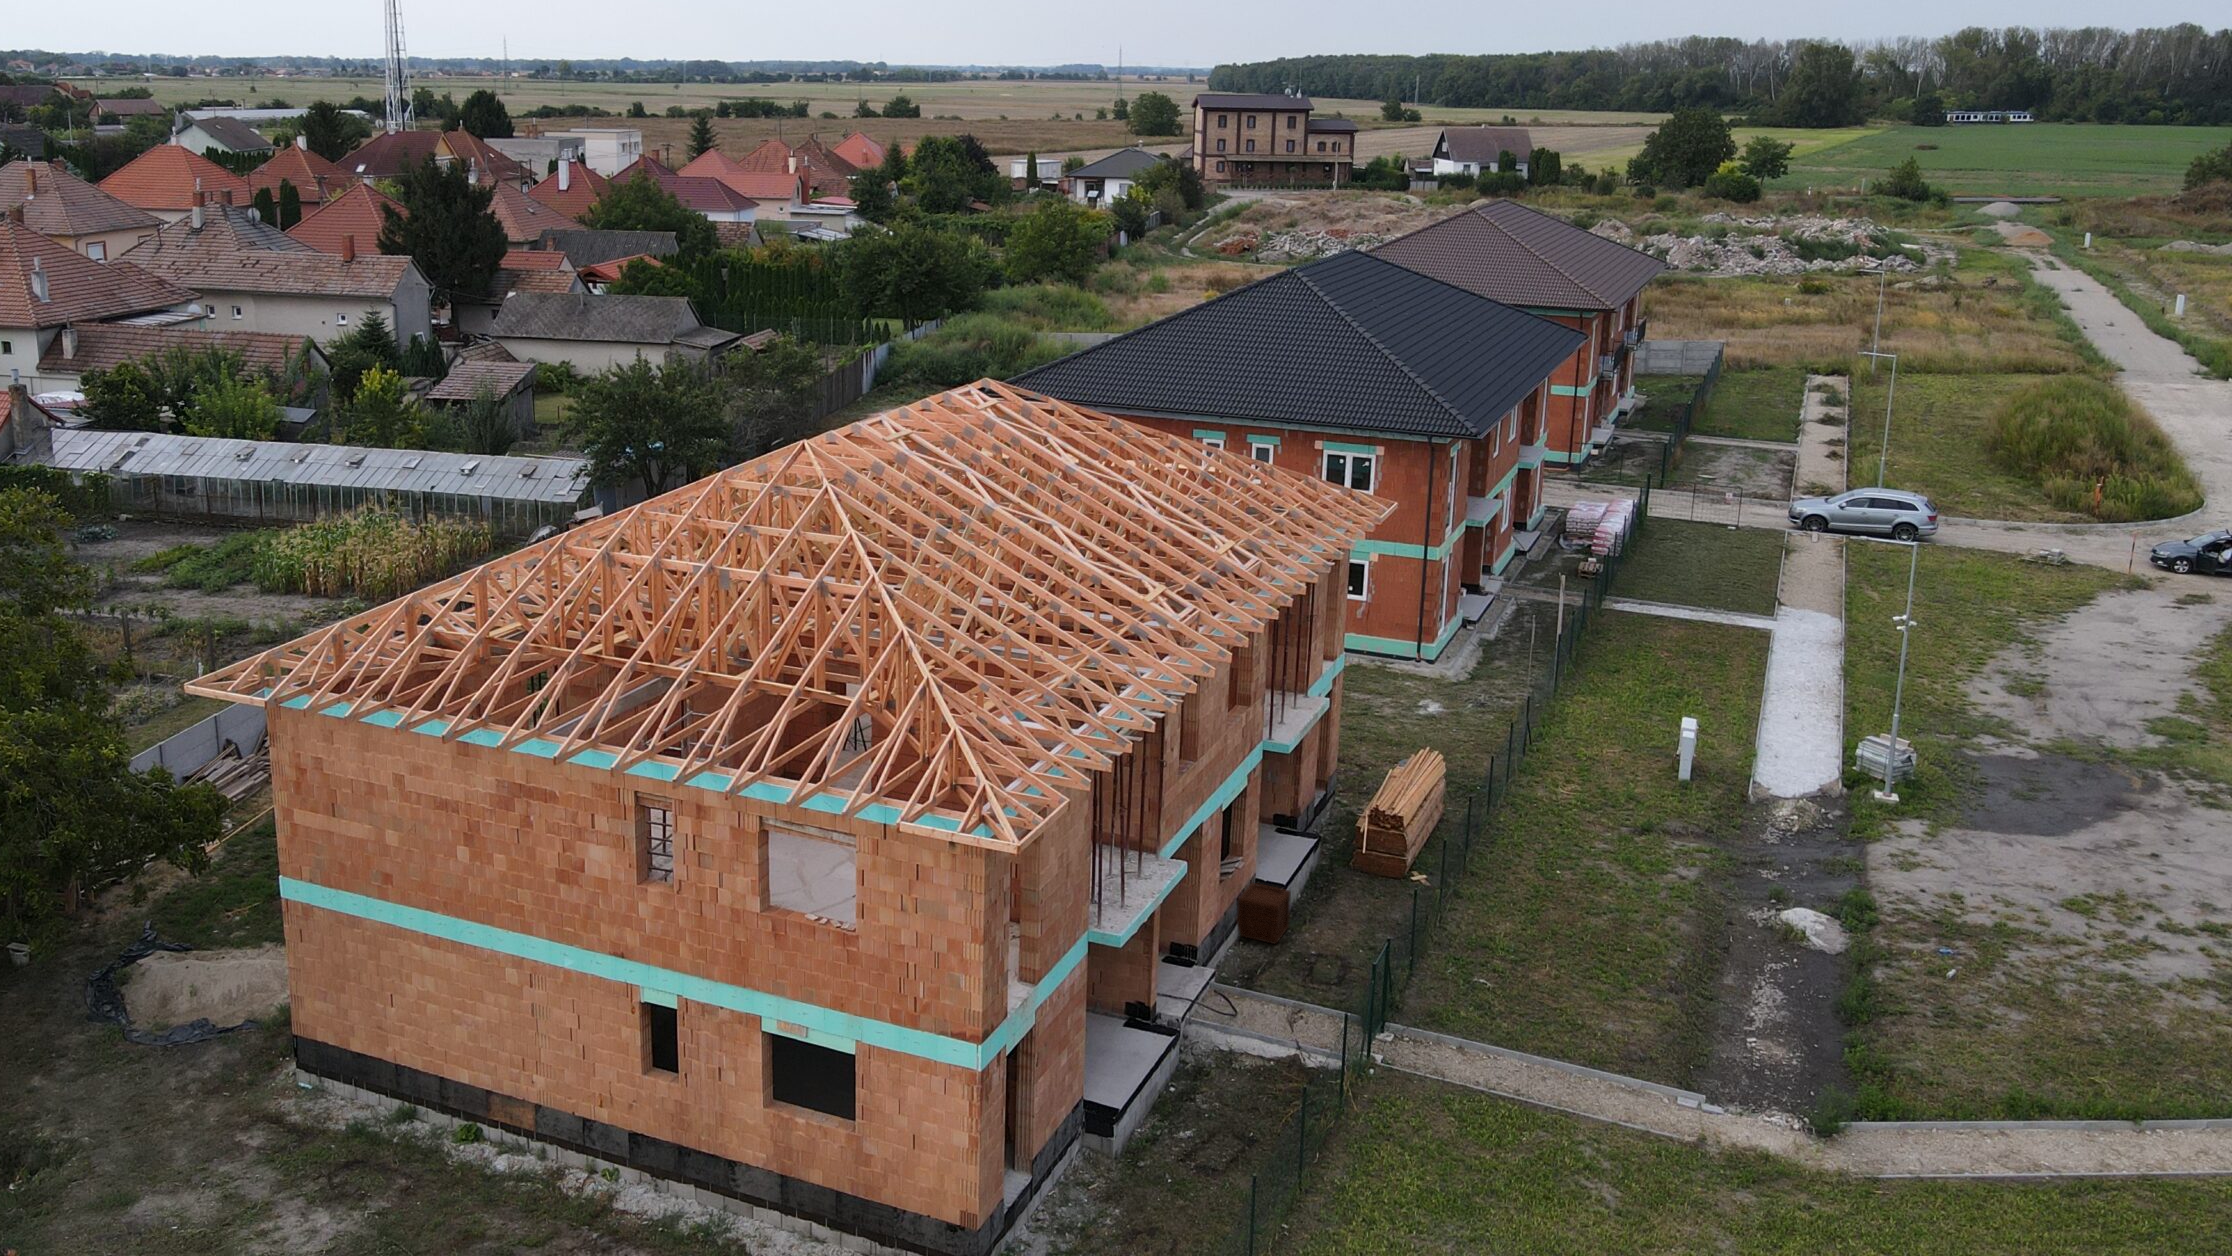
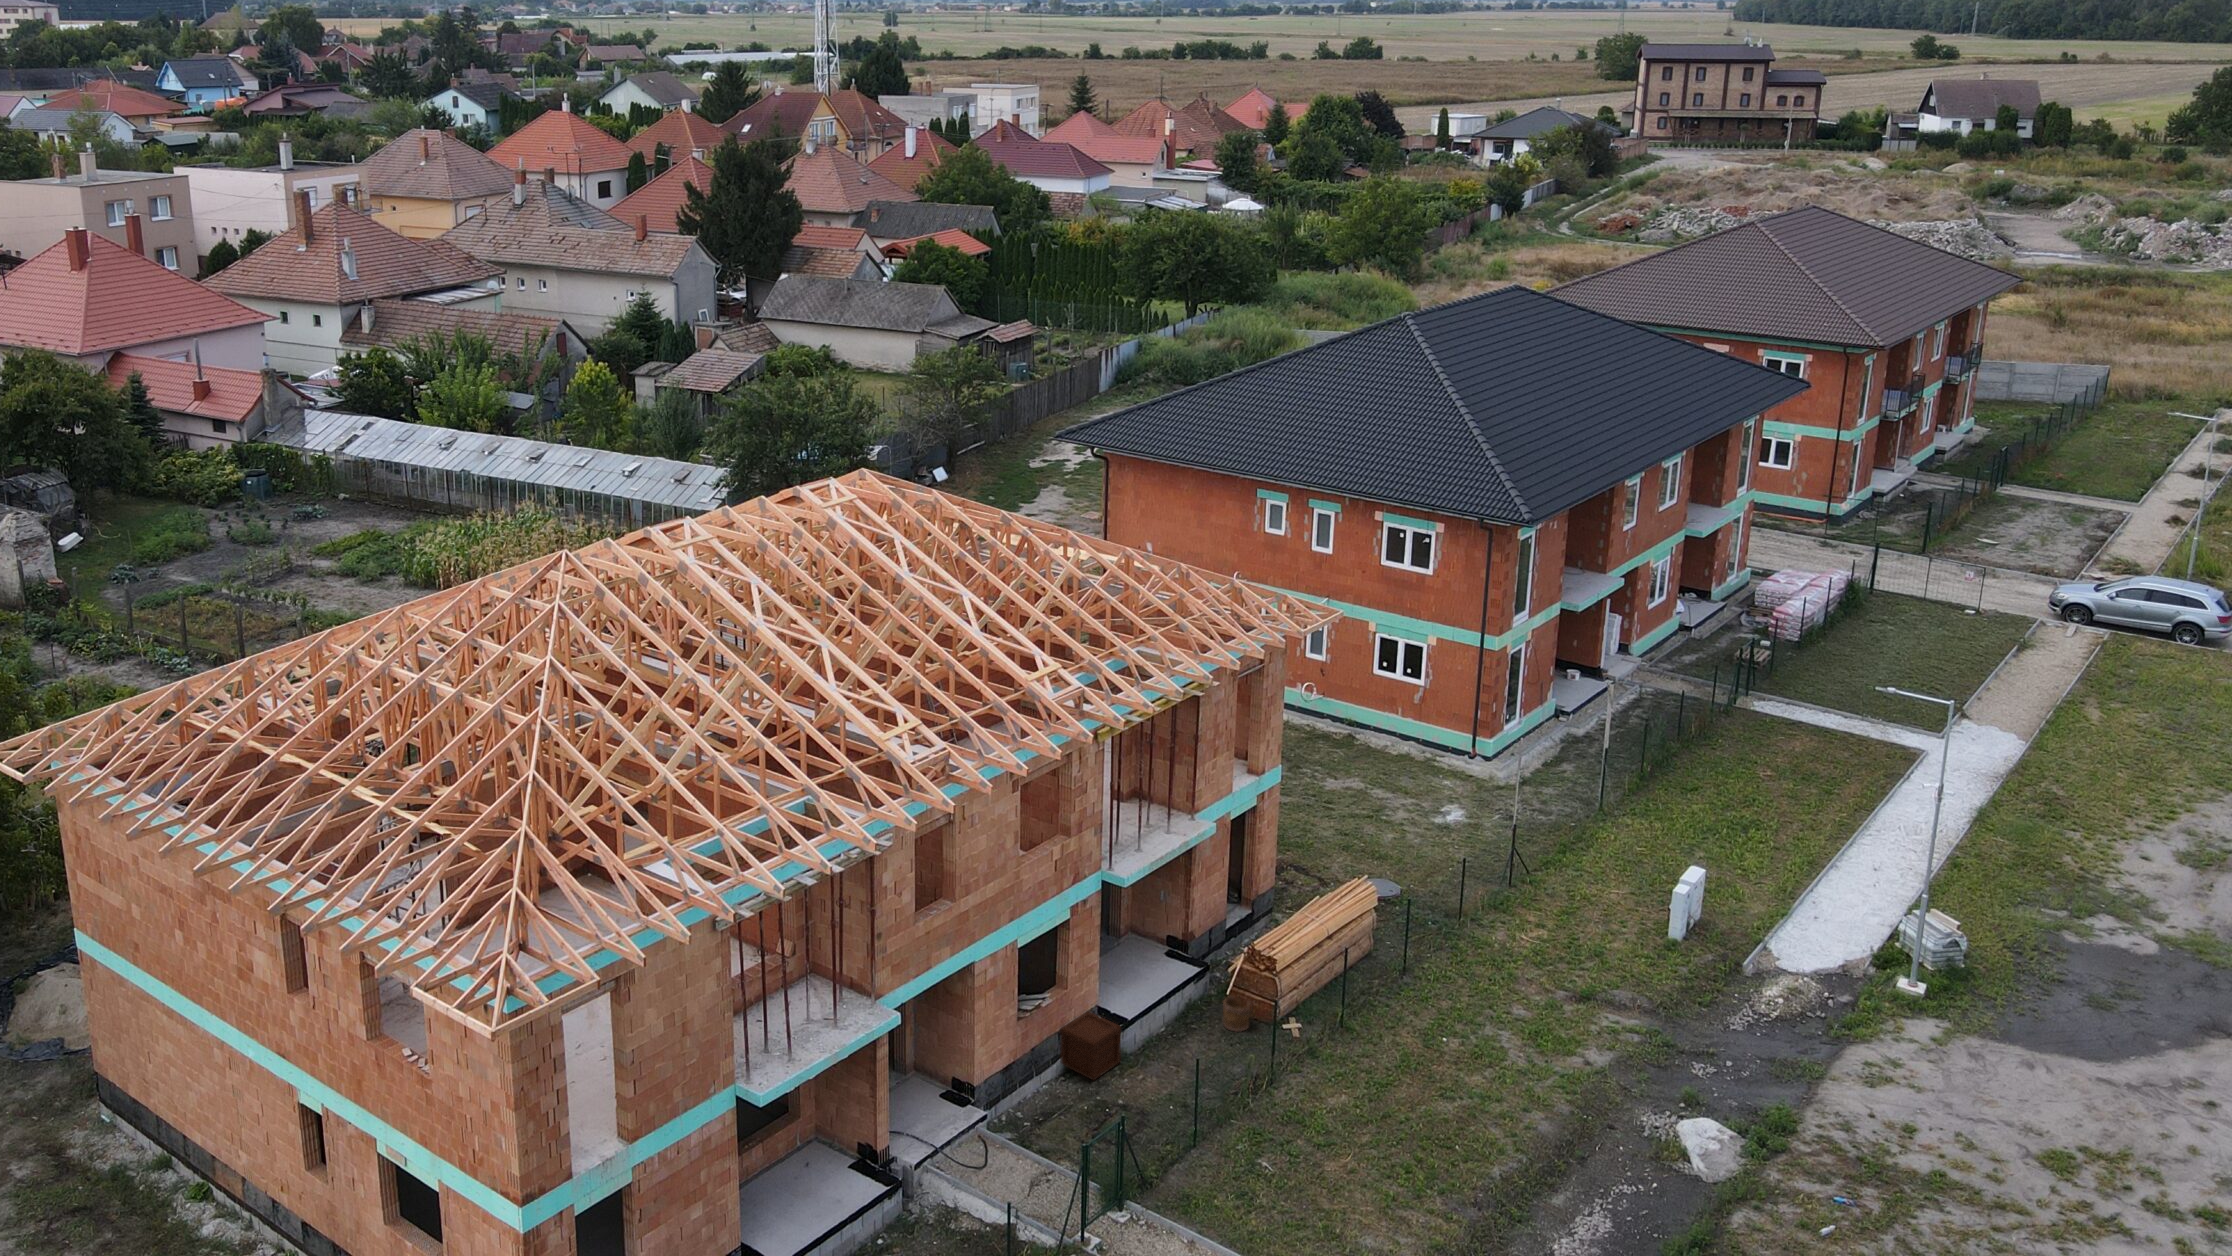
bucket: none [1355,859,1385,892] -> present [1223,996,1253,1032]

